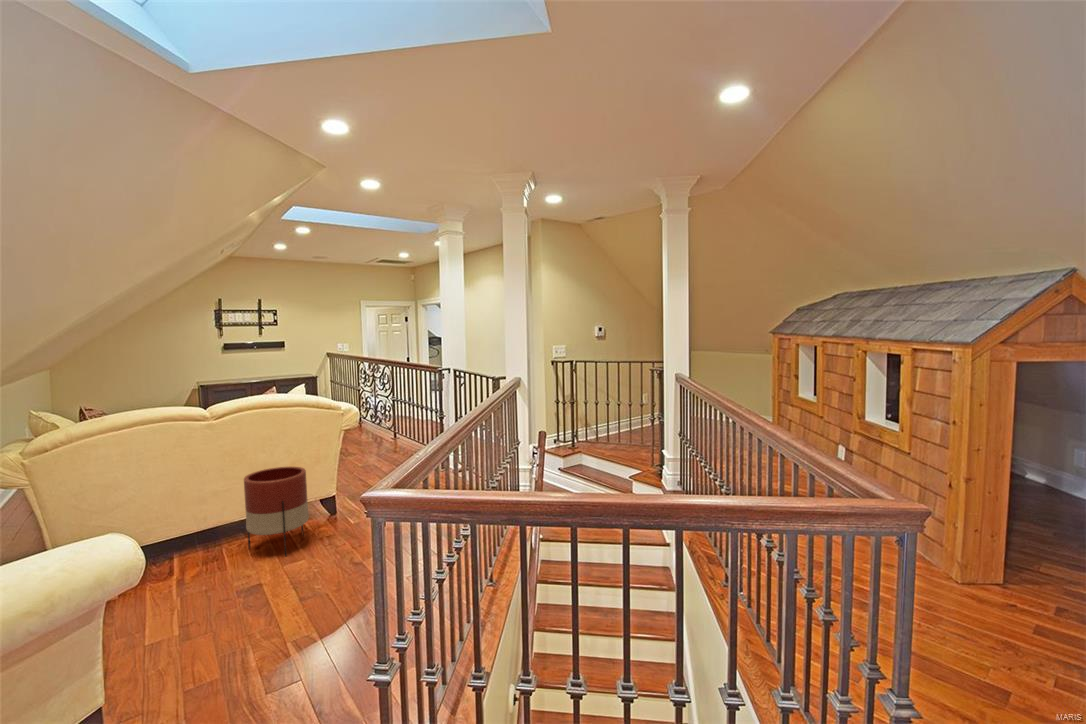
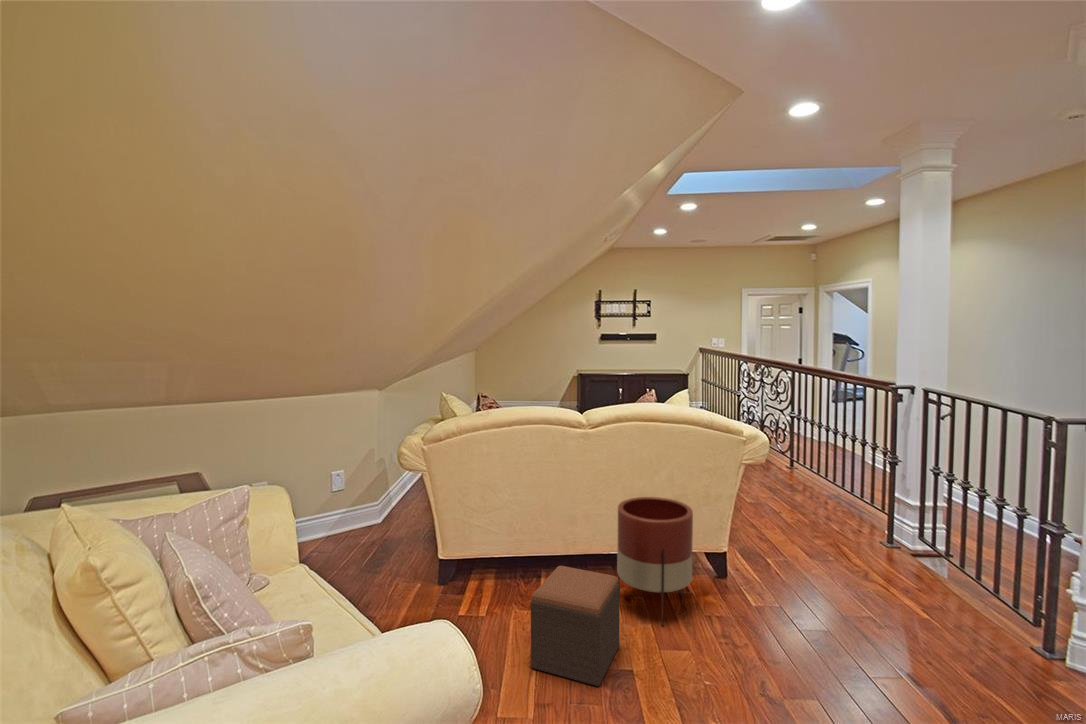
footstool: none [166,525,250,611] -> present [531,566,620,686]

